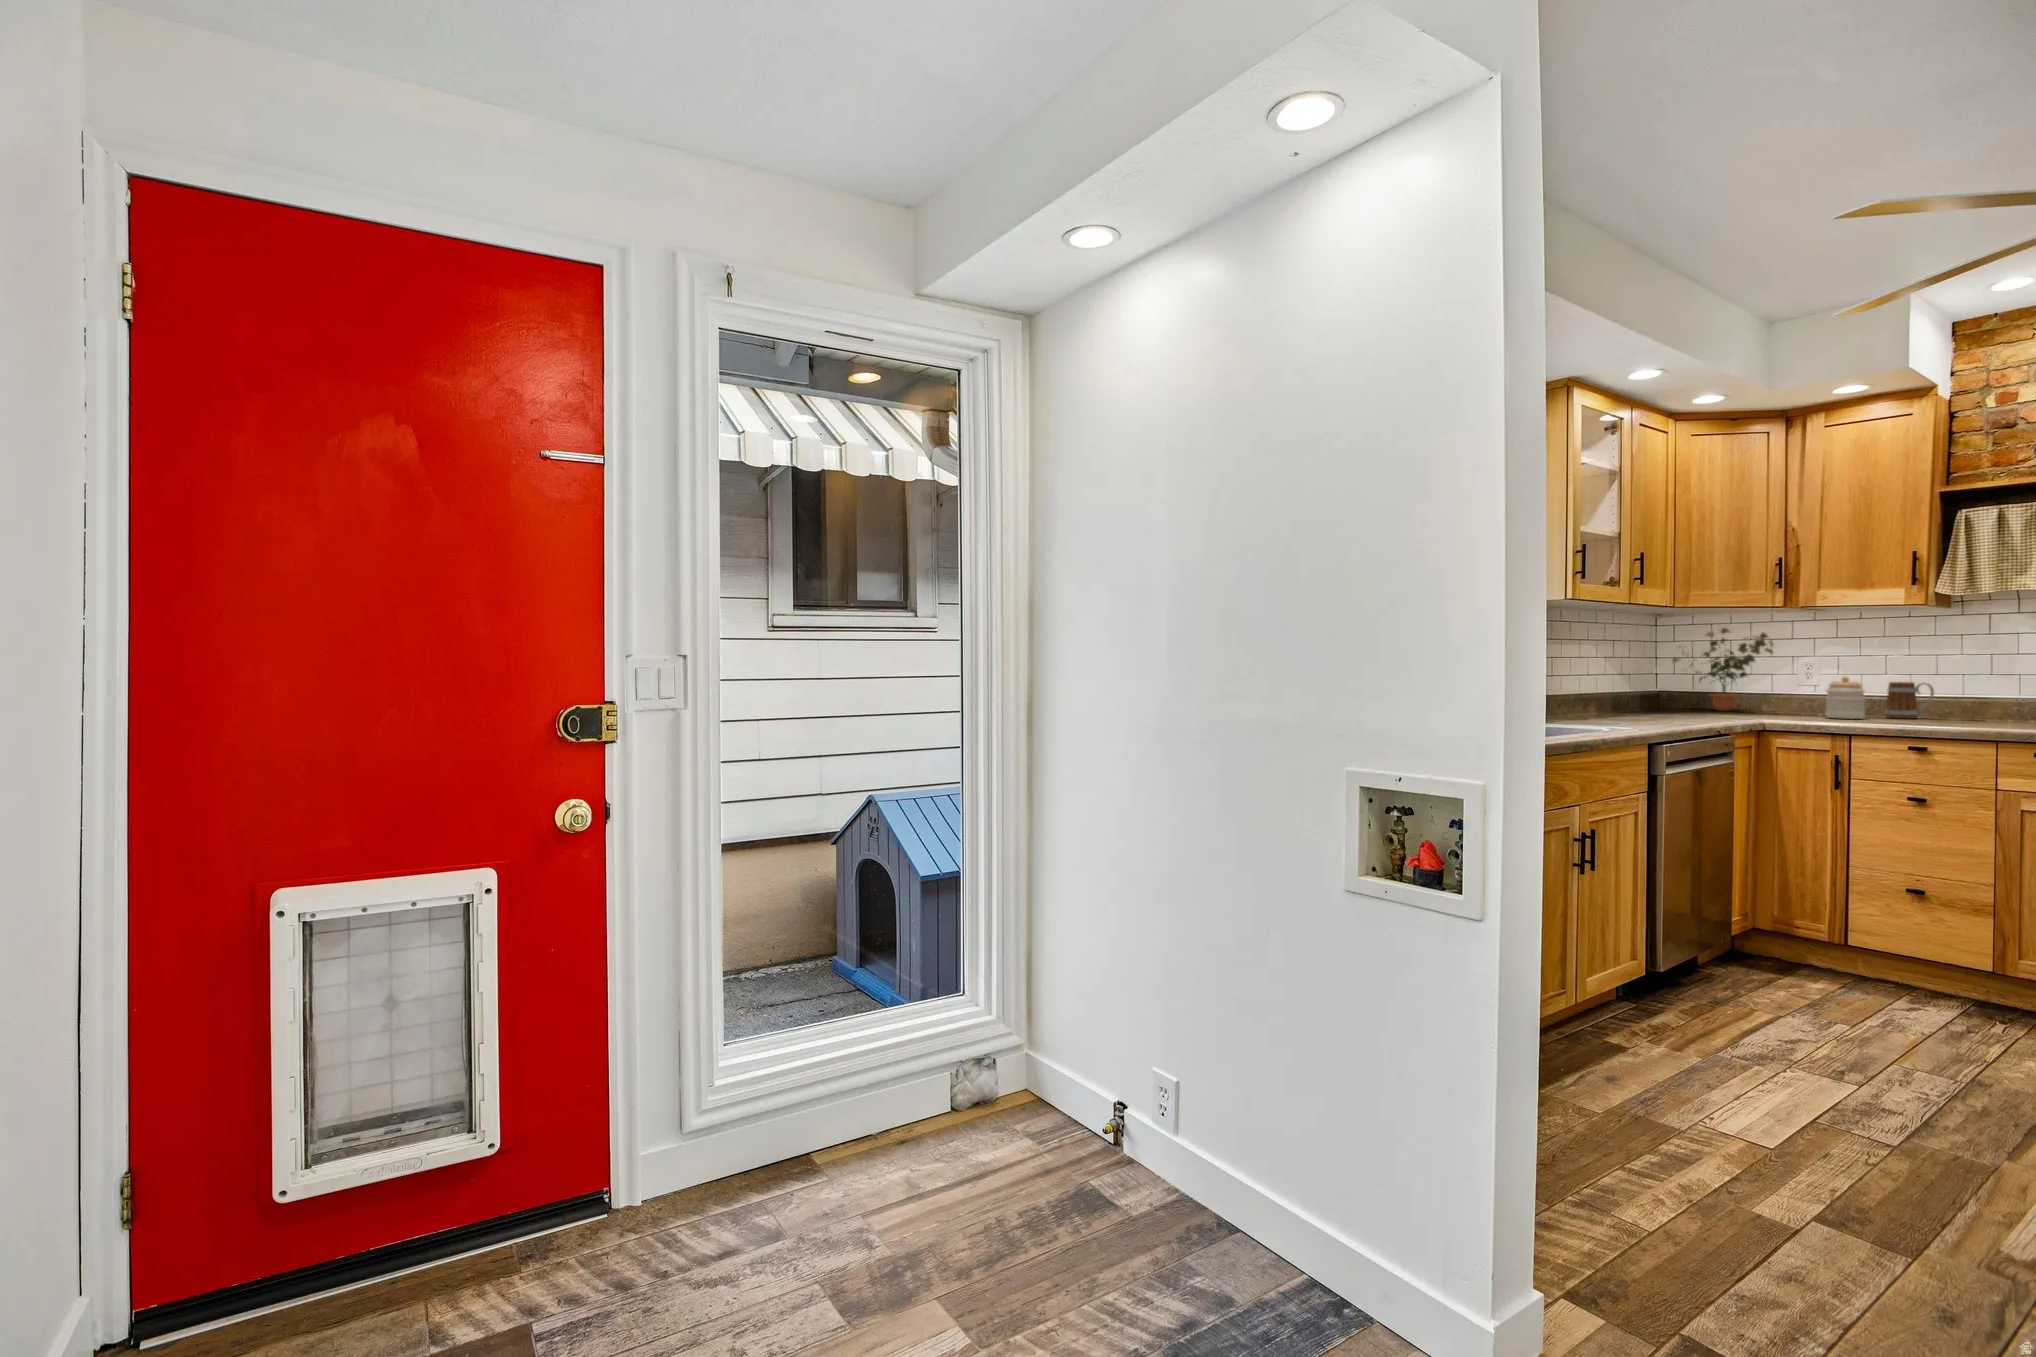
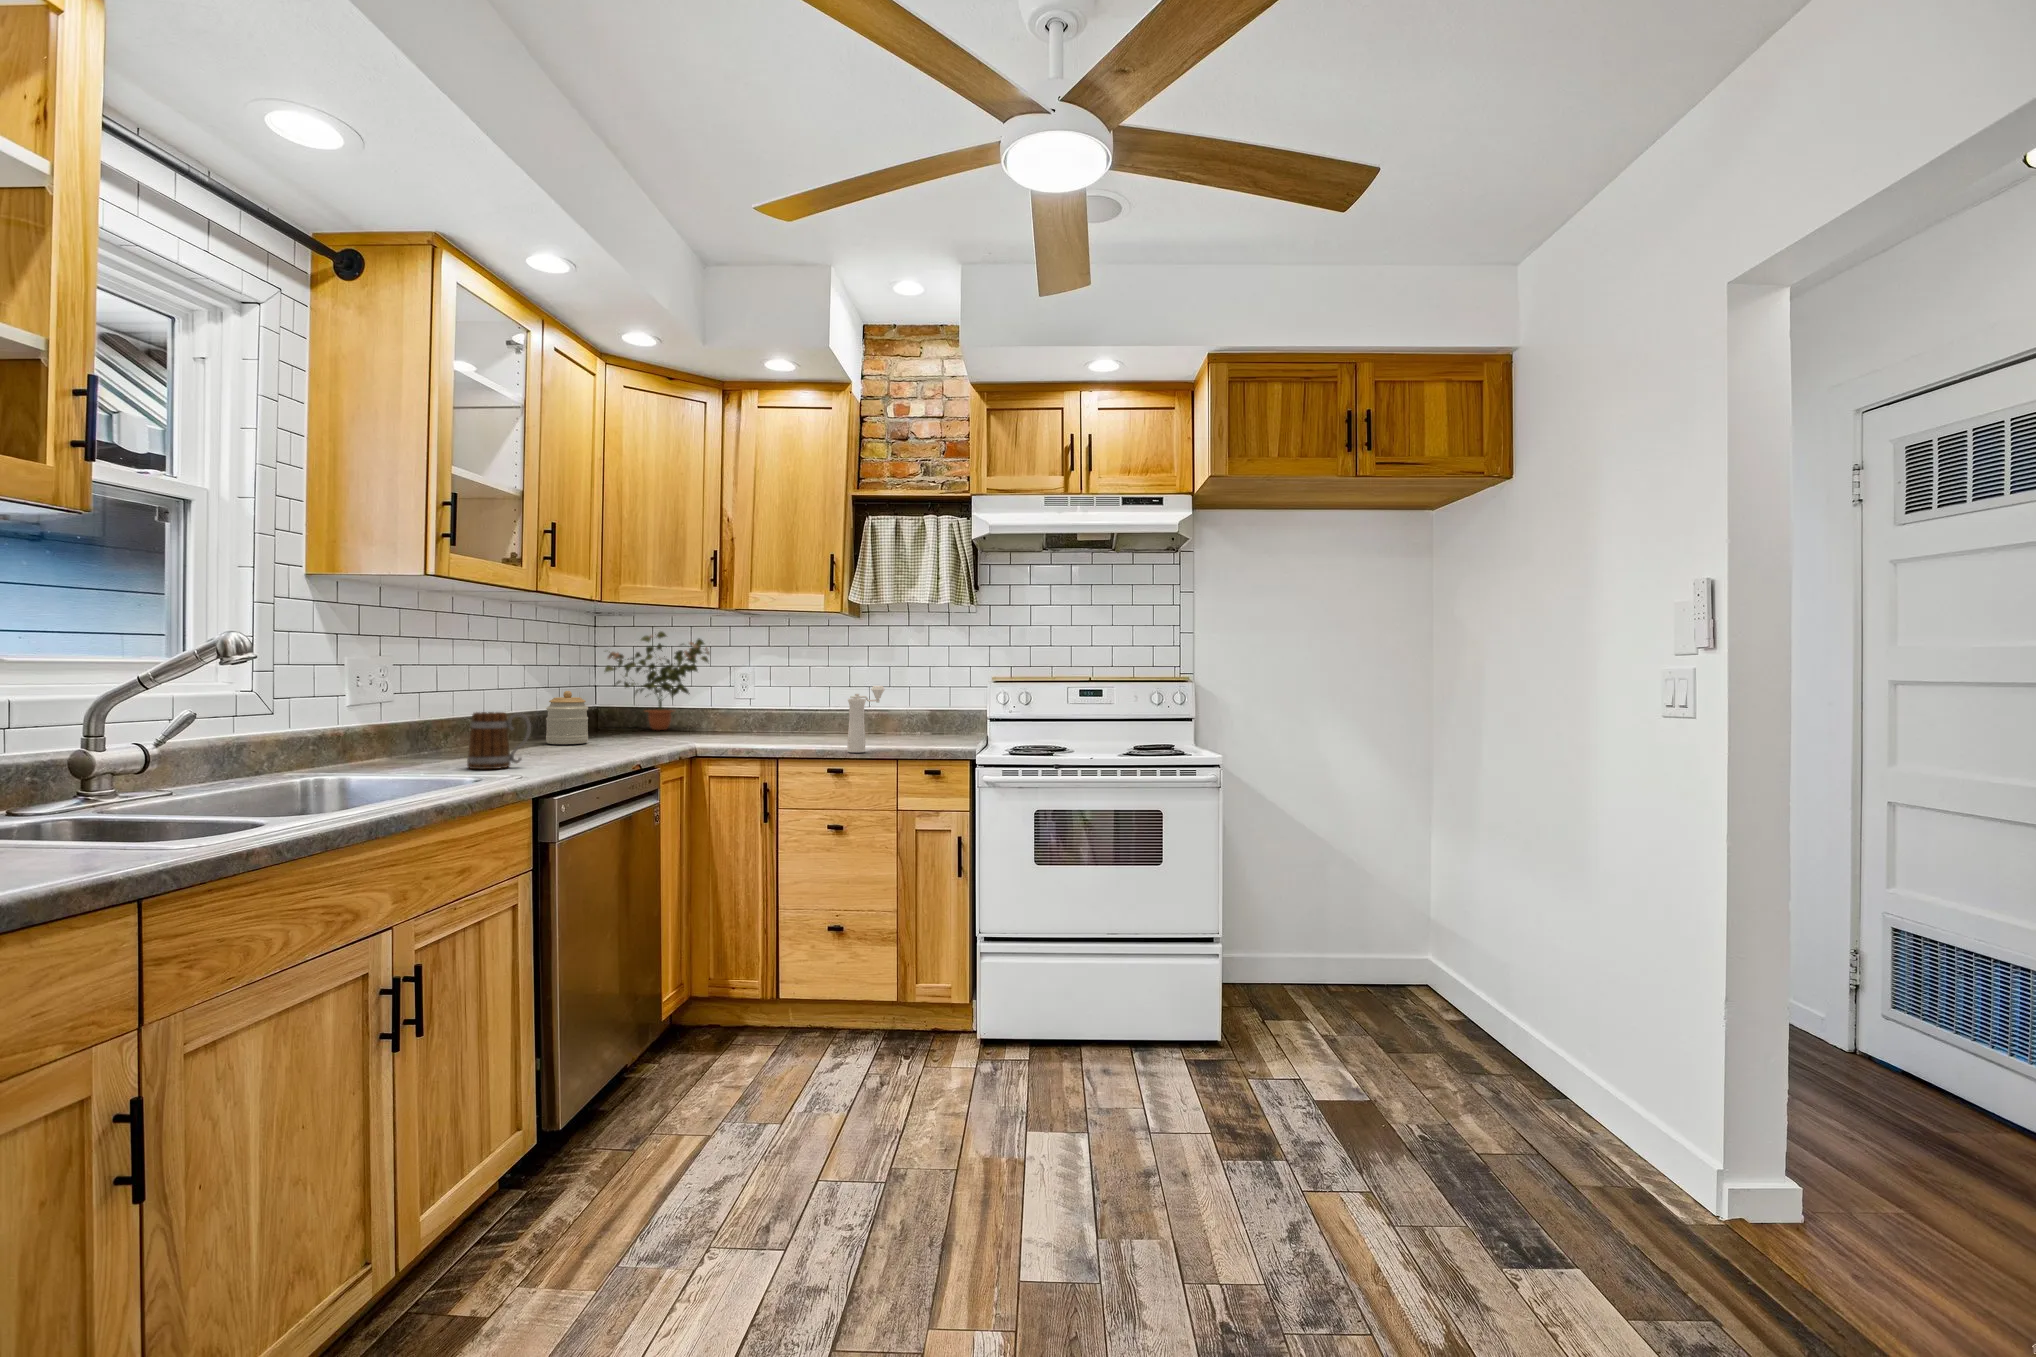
pepper mill: none [1930,671,1978,732] -> present [847,686,885,752]
jar: present [1826,676,1865,719] -> present [546,691,588,744]
mug: present [1885,682,1934,718] -> present [467,712,531,769]

